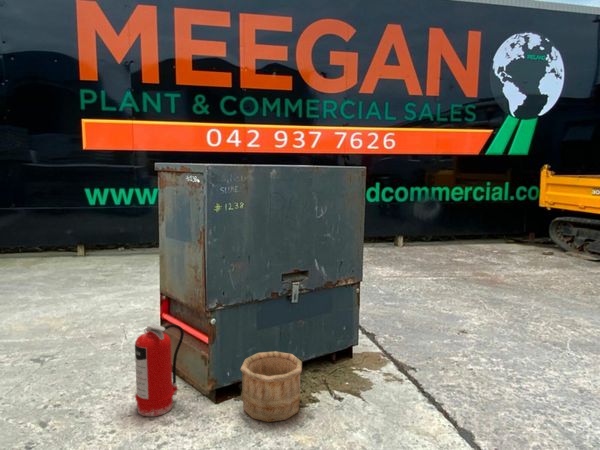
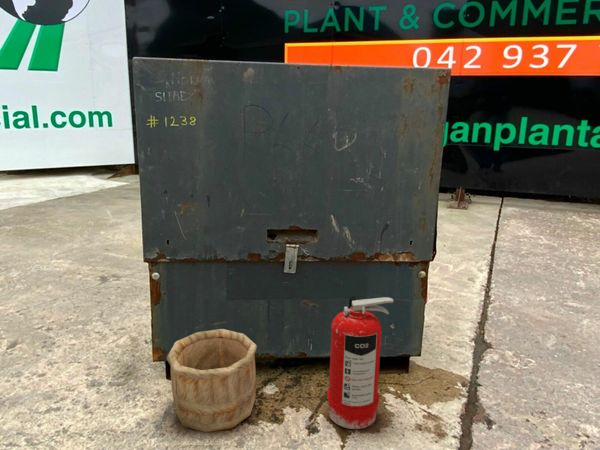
fire extinguisher: present [135,324,184,417] -> present [327,295,393,429]

